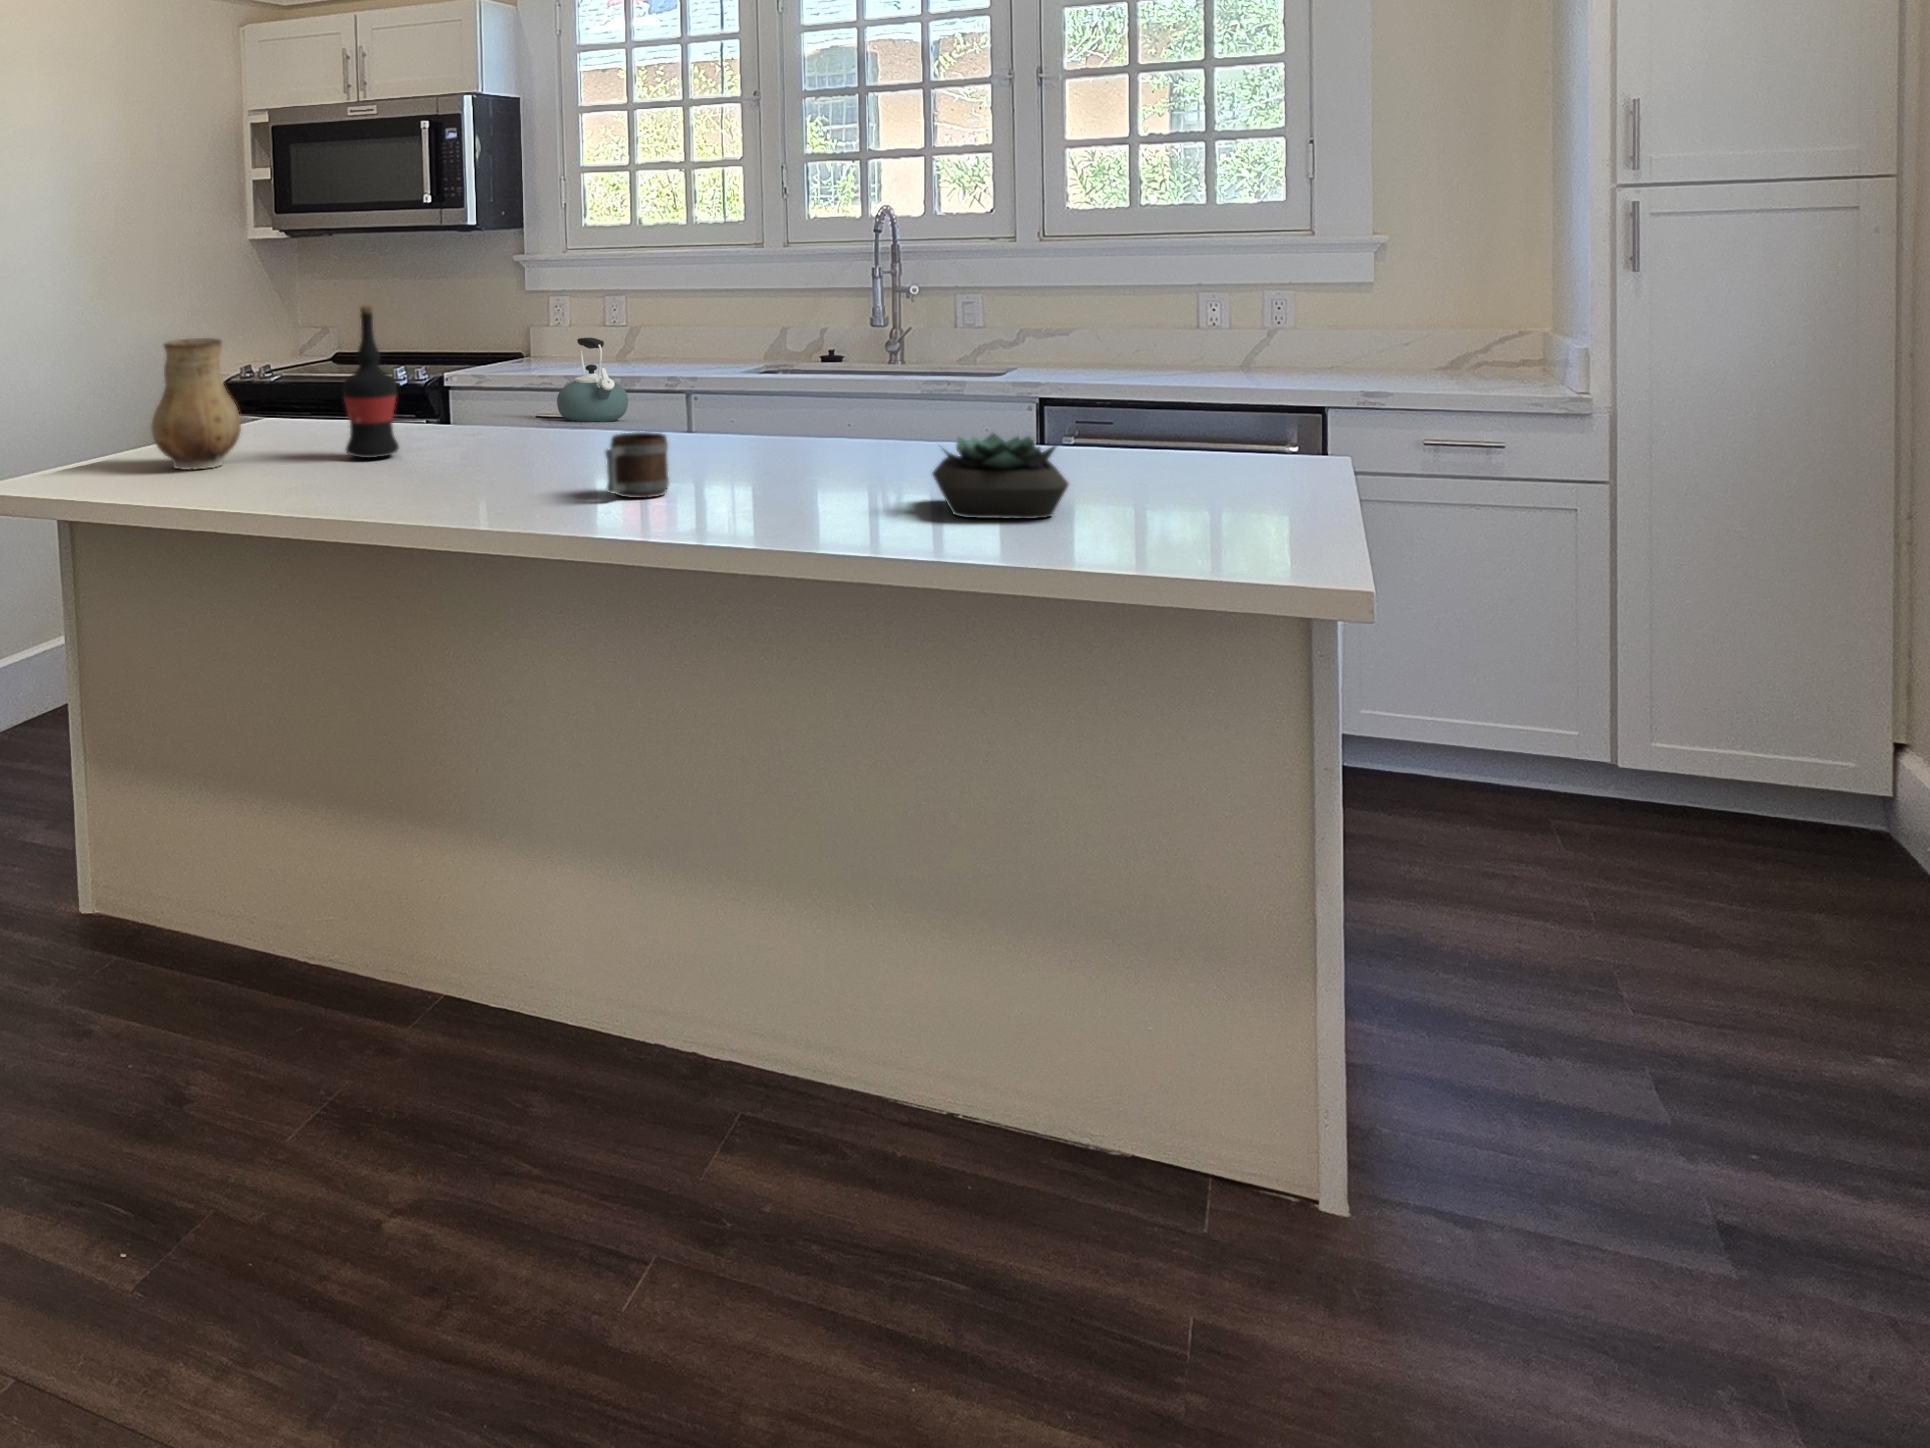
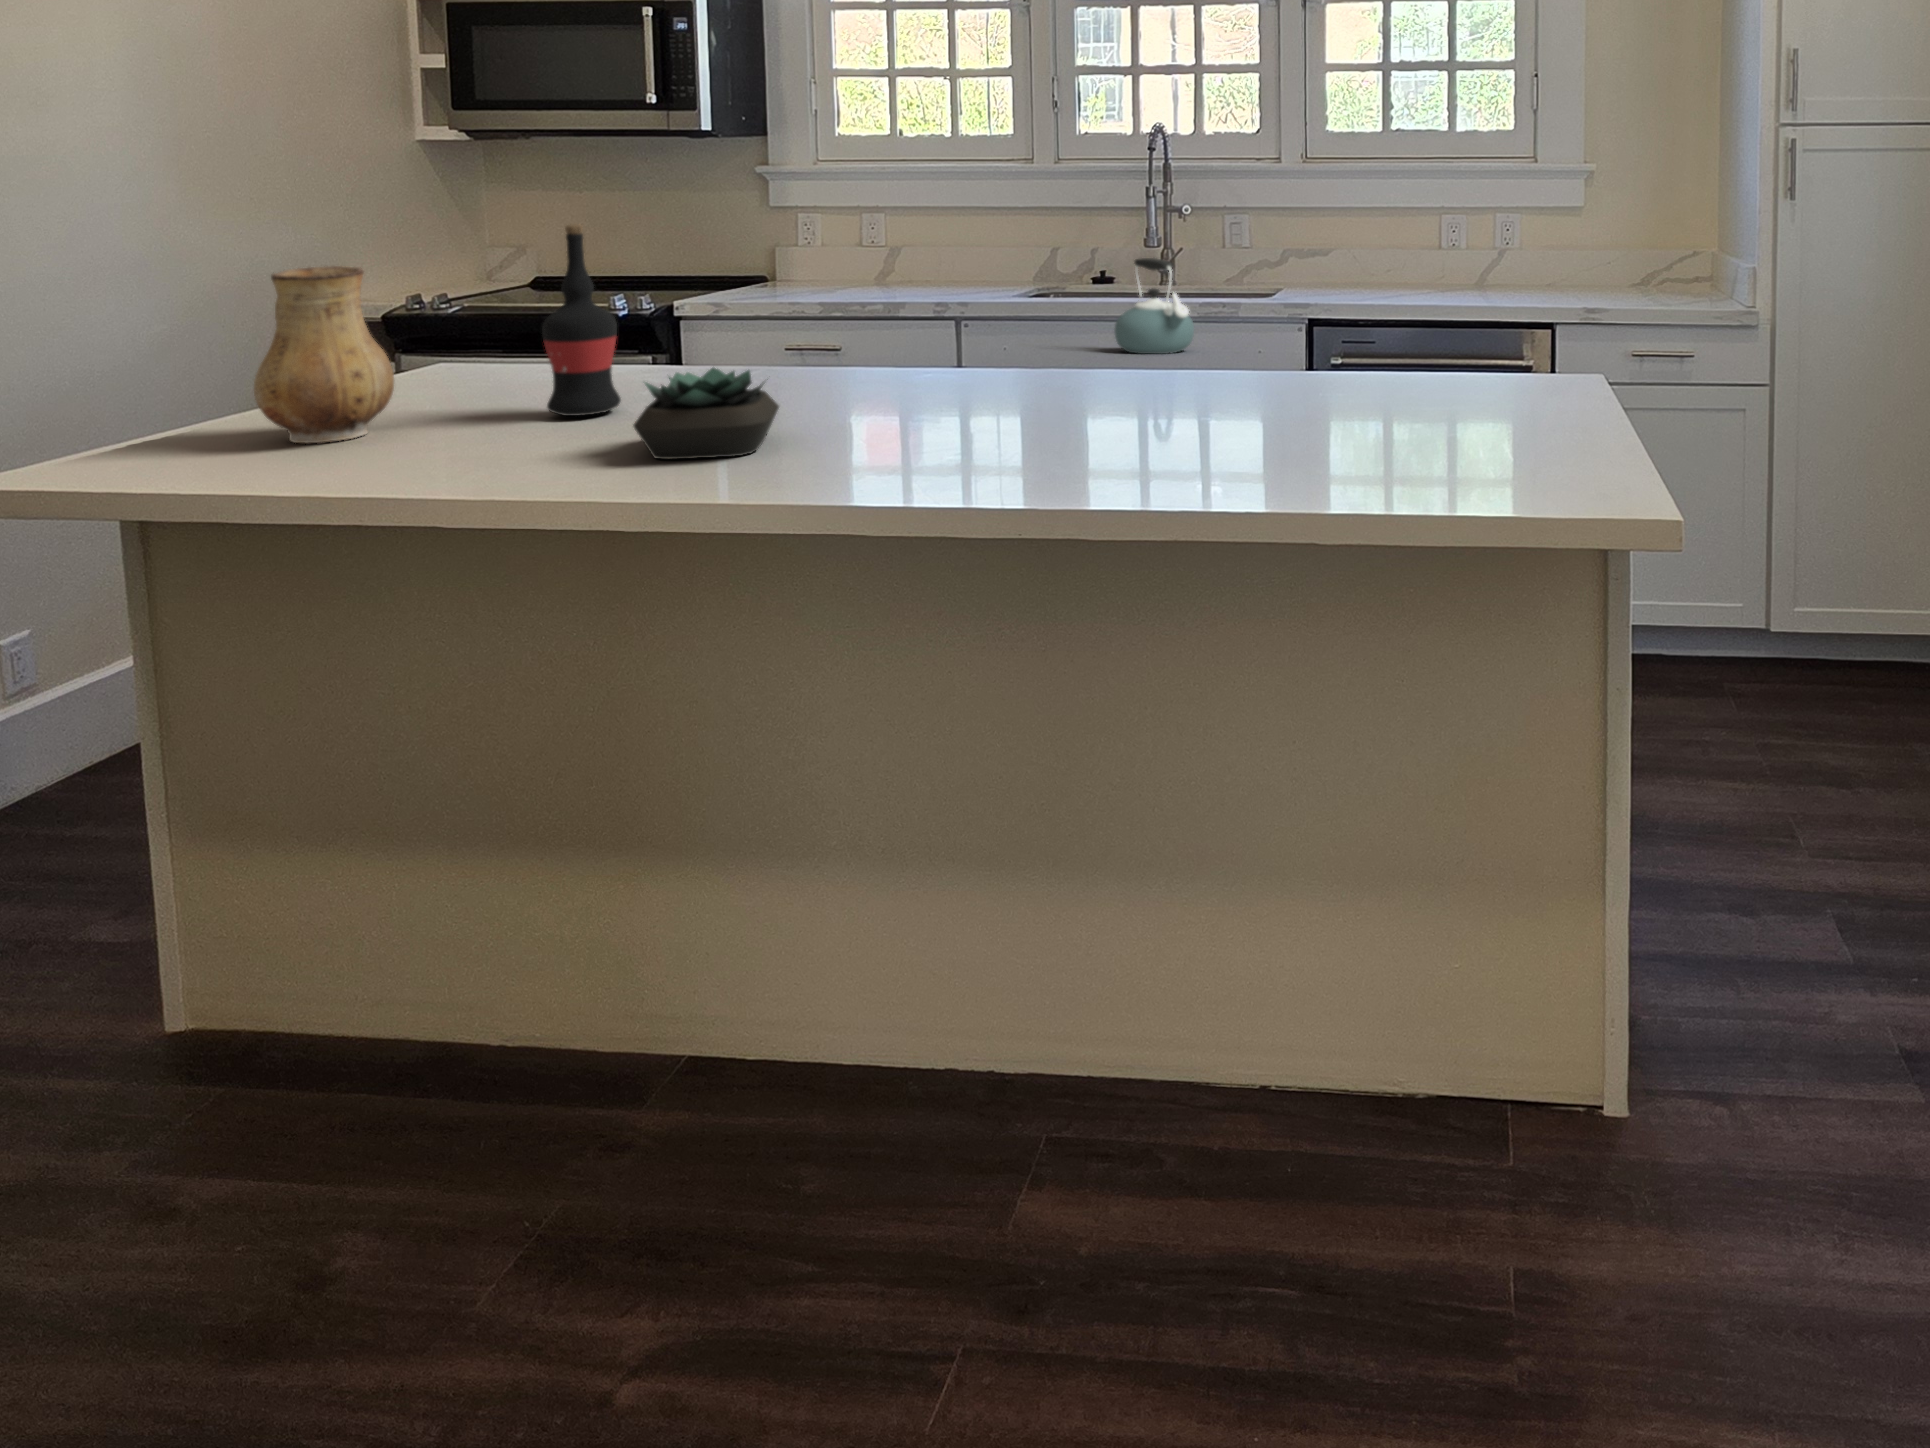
kettle: present [557,338,628,422] -> present [1115,258,1194,354]
mug: present [606,432,669,498] -> none [895,379,970,458]
succulent plant: present [932,433,1069,519] -> present [634,368,779,459]

